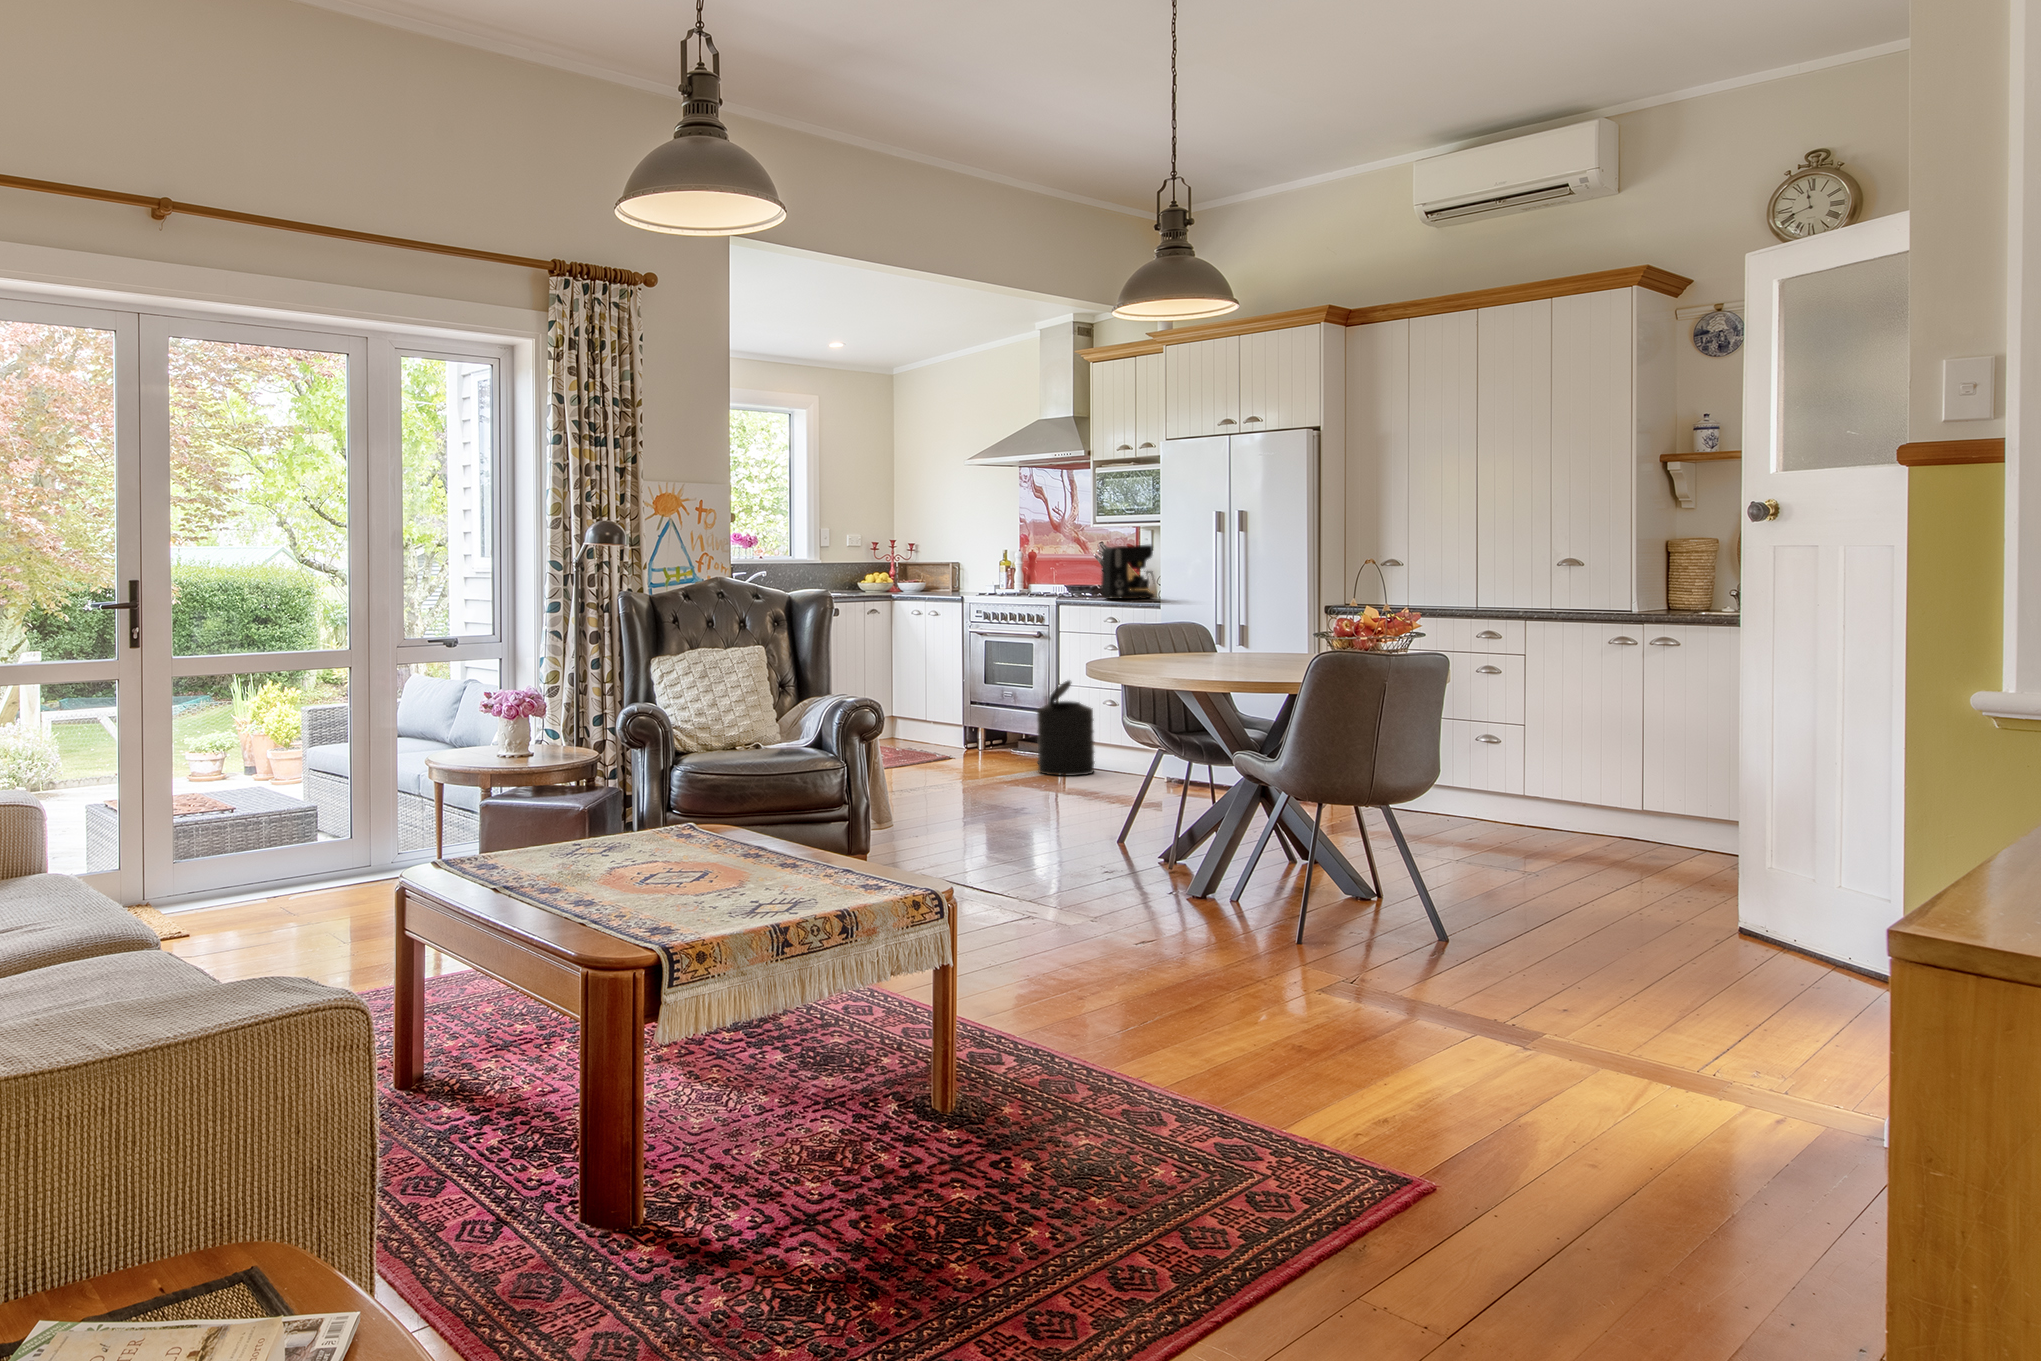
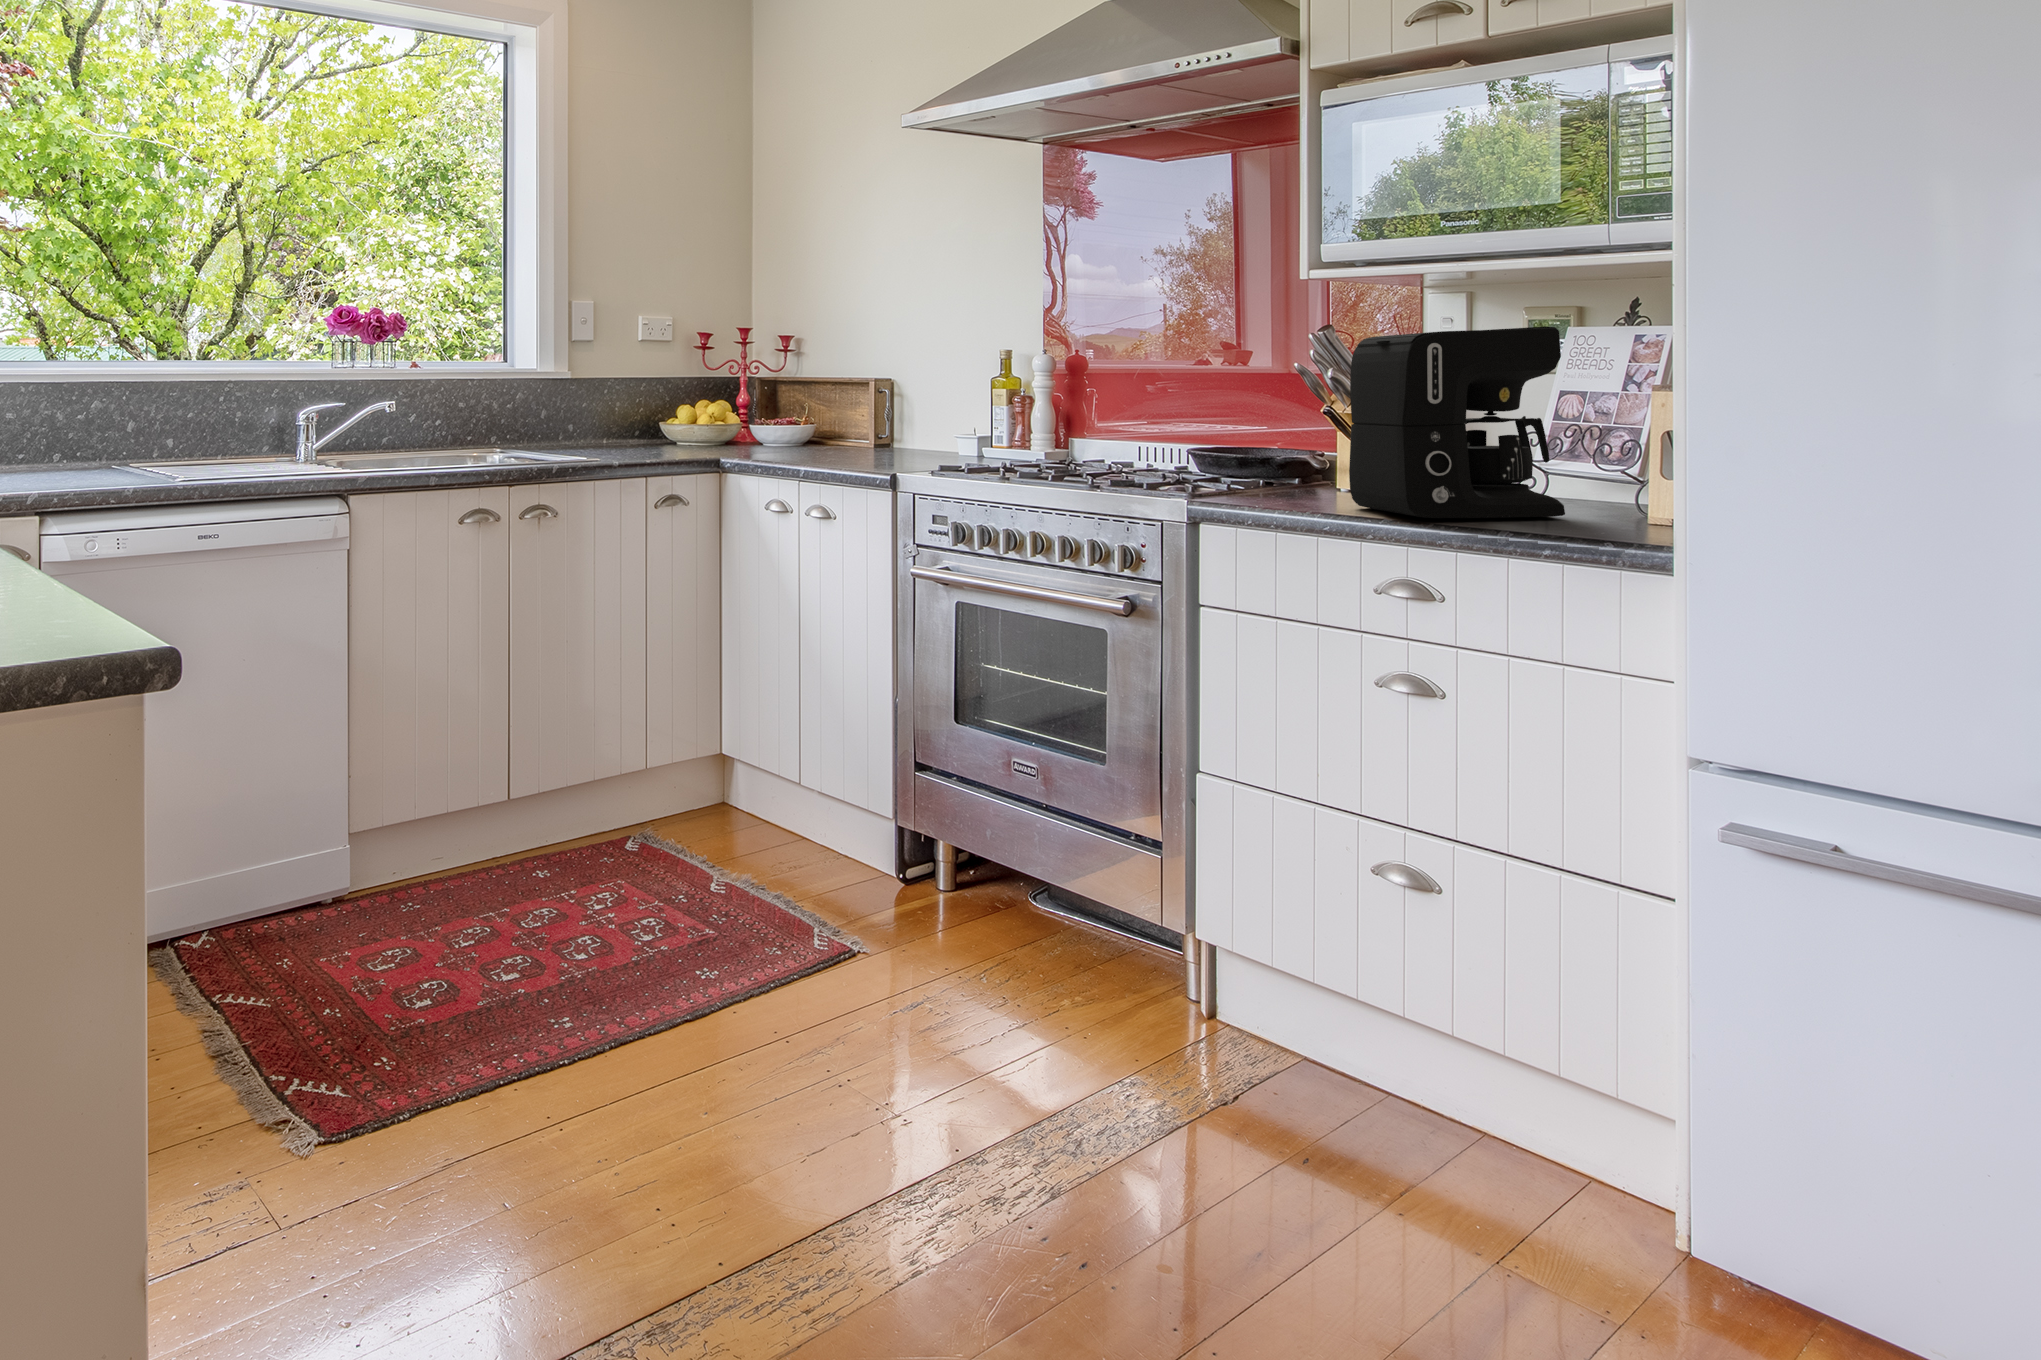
trash can: present [1037,681,1094,776] -> none [1148,830,1381,1240]

